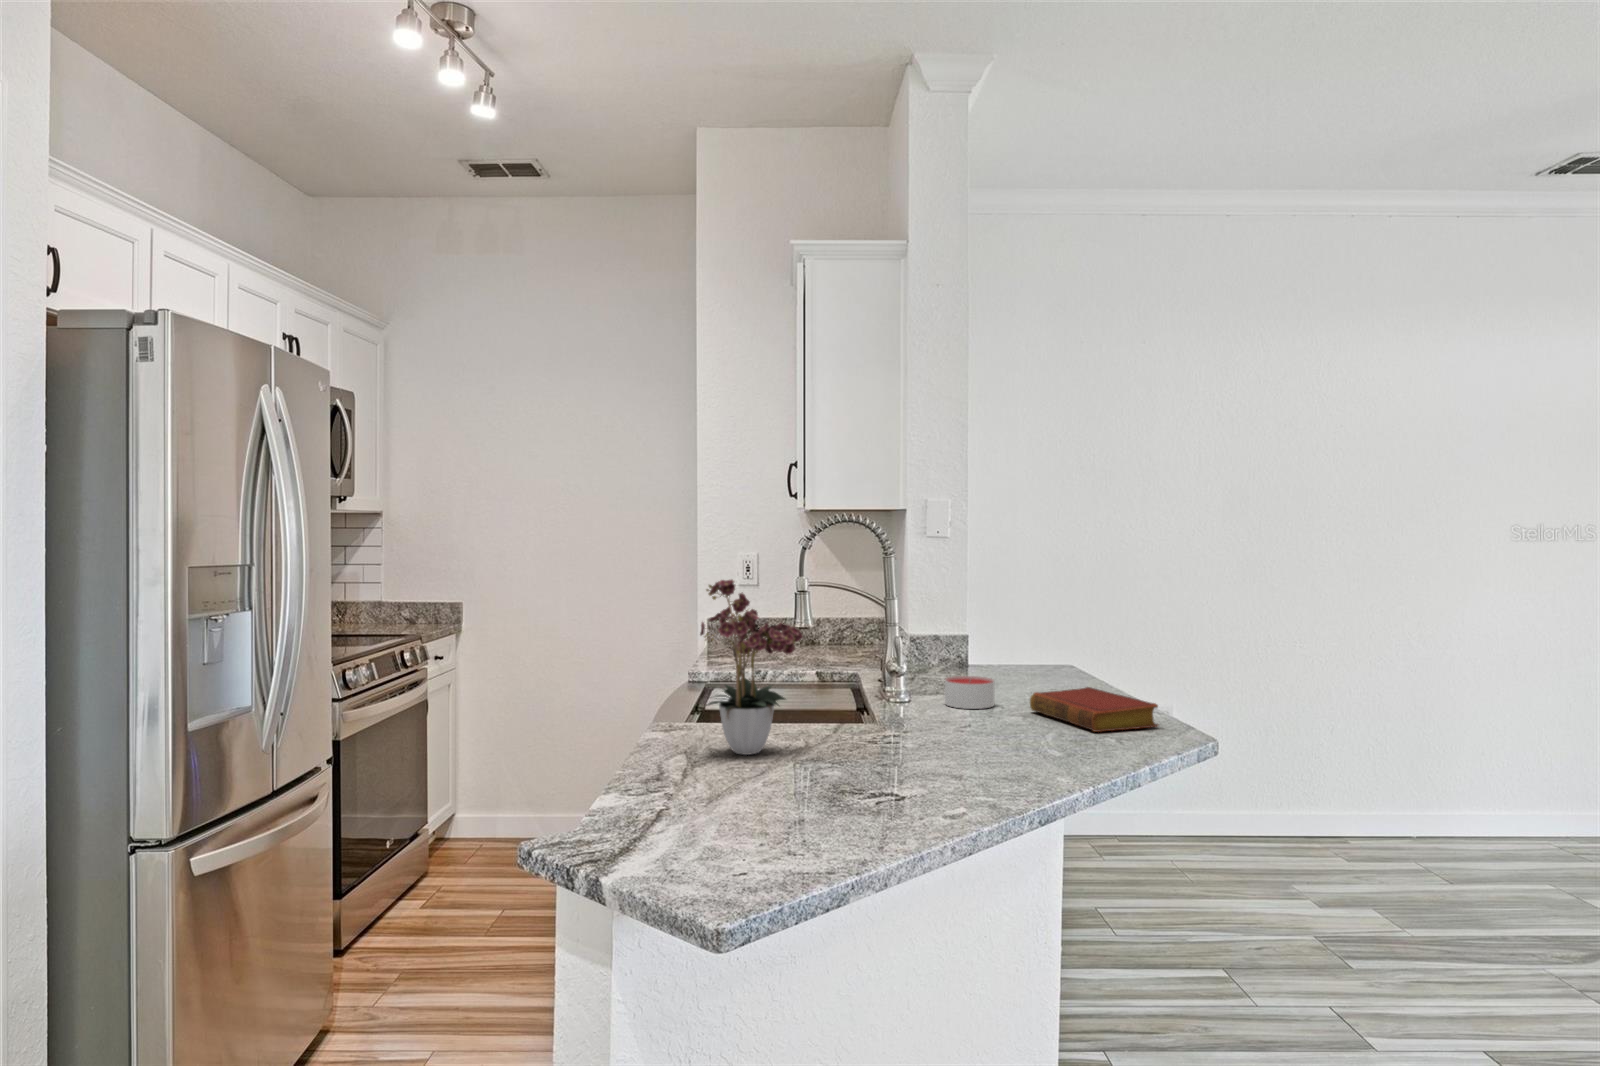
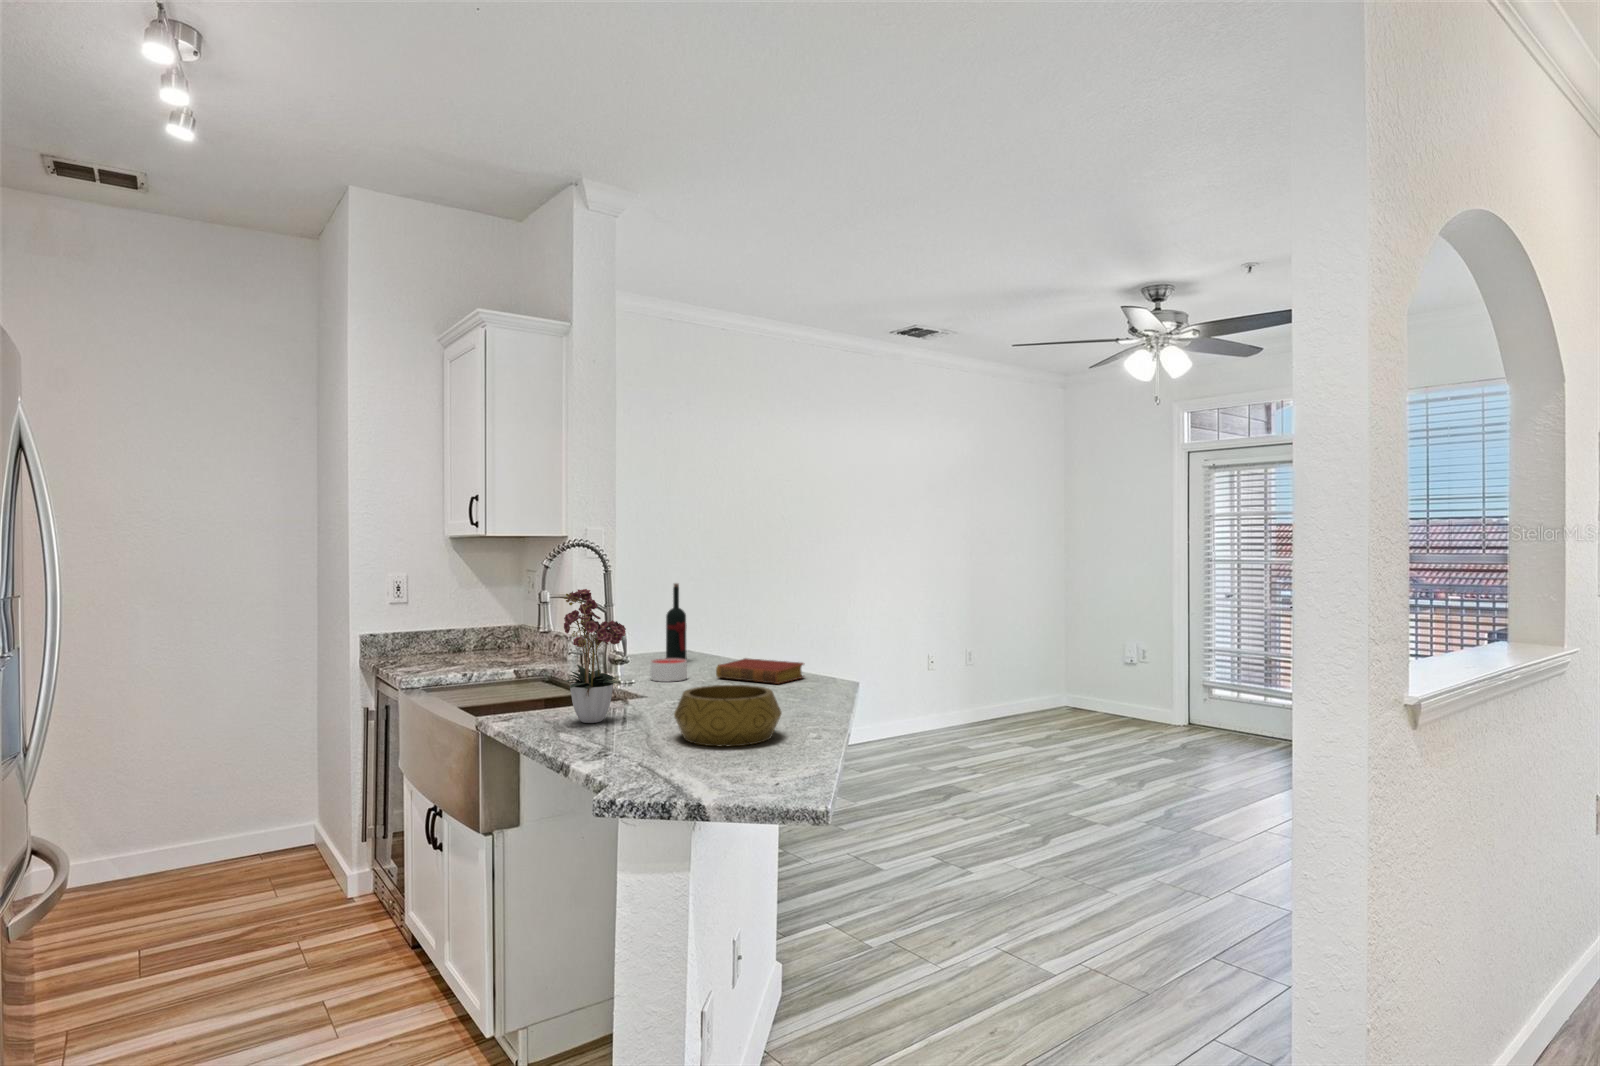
wine bottle: none [1022,575,1050,682] -> present [666,583,687,659]
decorative bowl: none [761,727,922,827] -> present [674,685,782,746]

